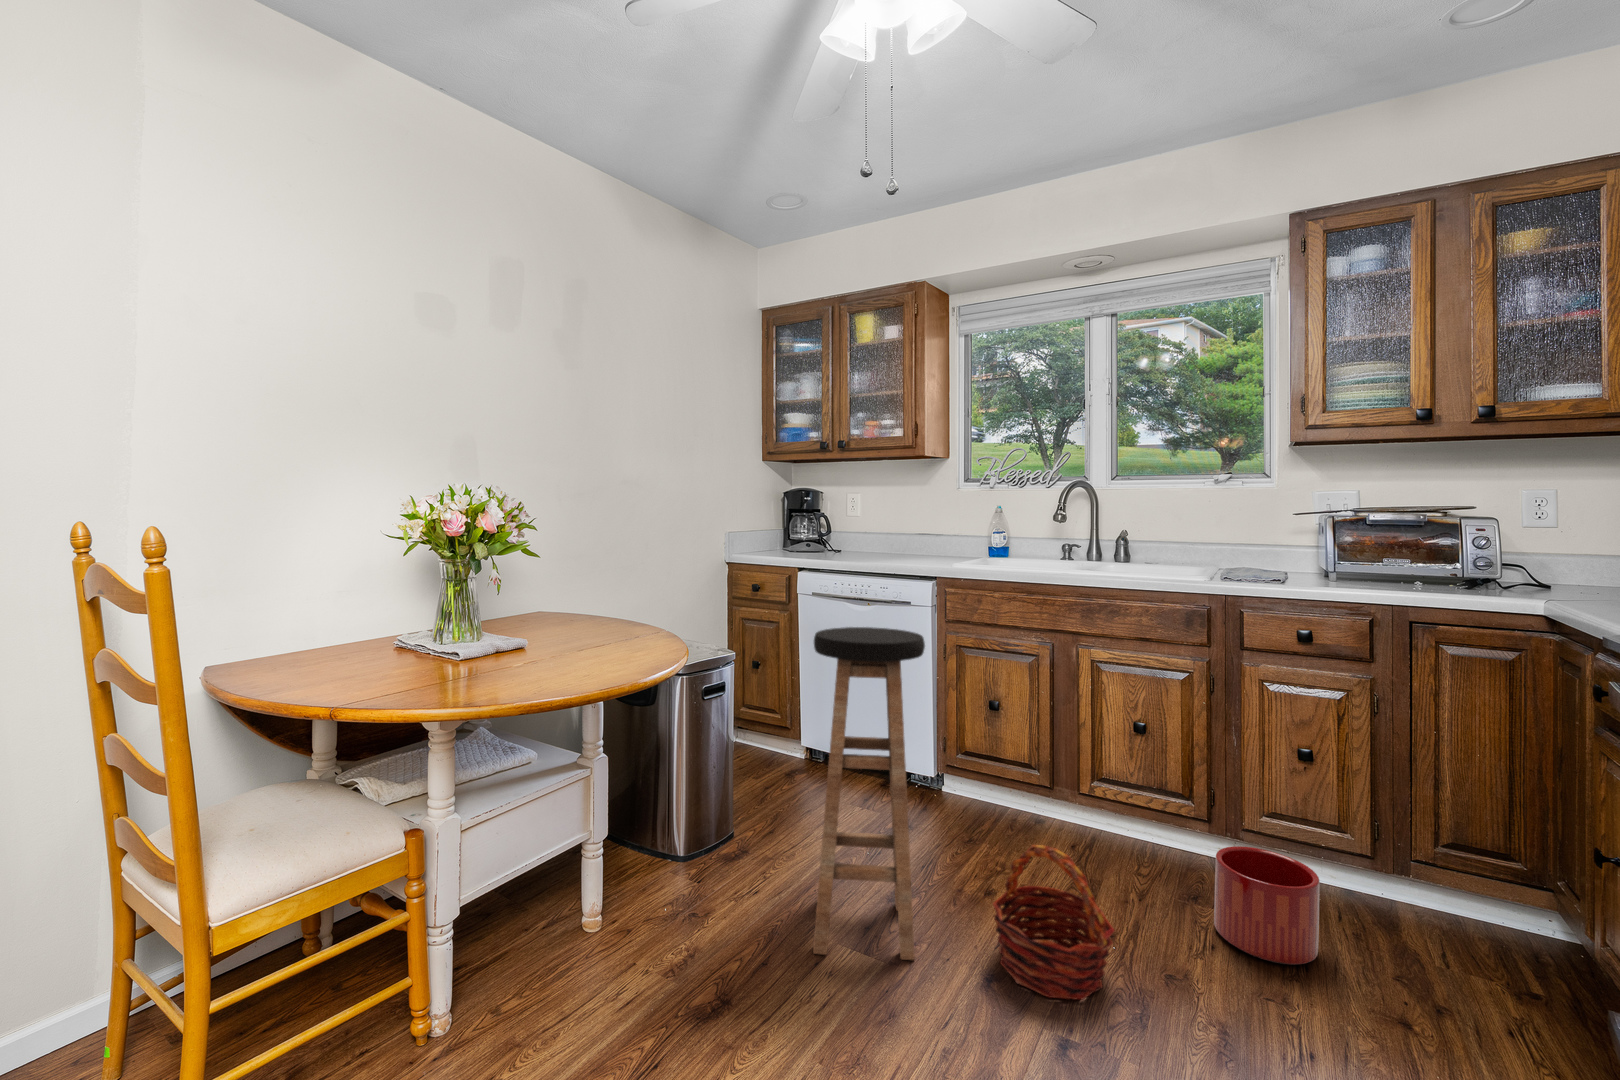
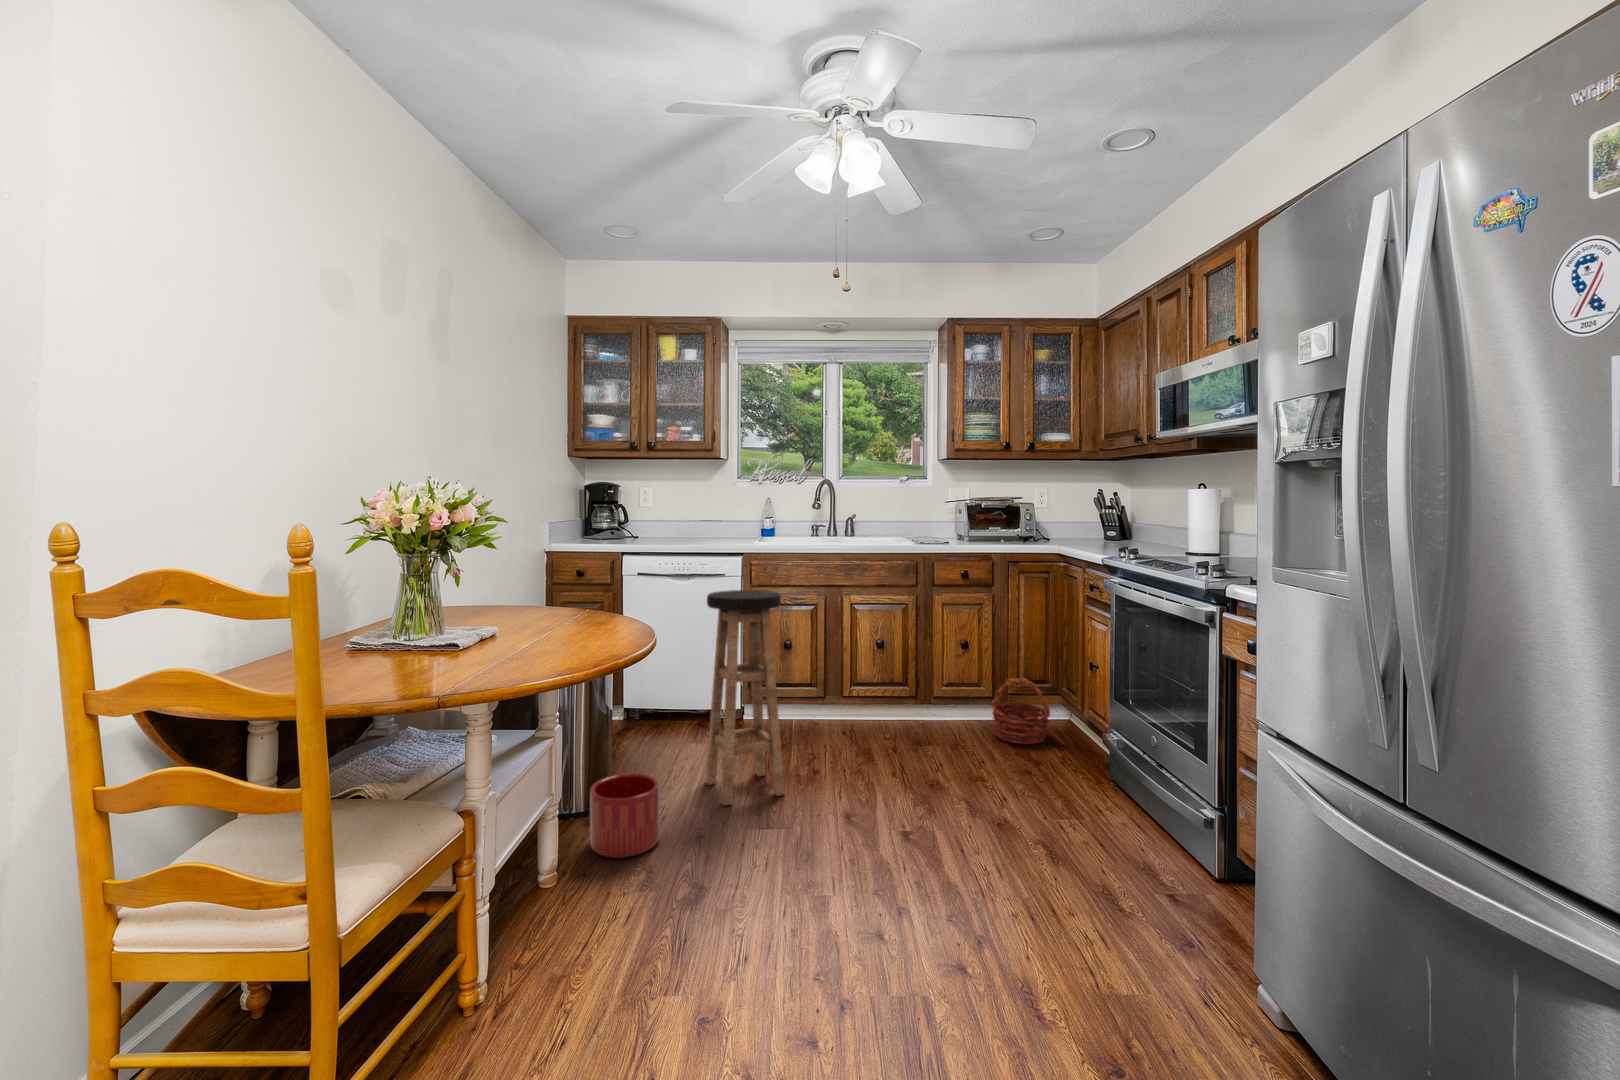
basket: present [993,845,1114,999] -> present [991,678,1050,744]
planter: present [1214,846,1320,965] -> present [590,773,660,858]

